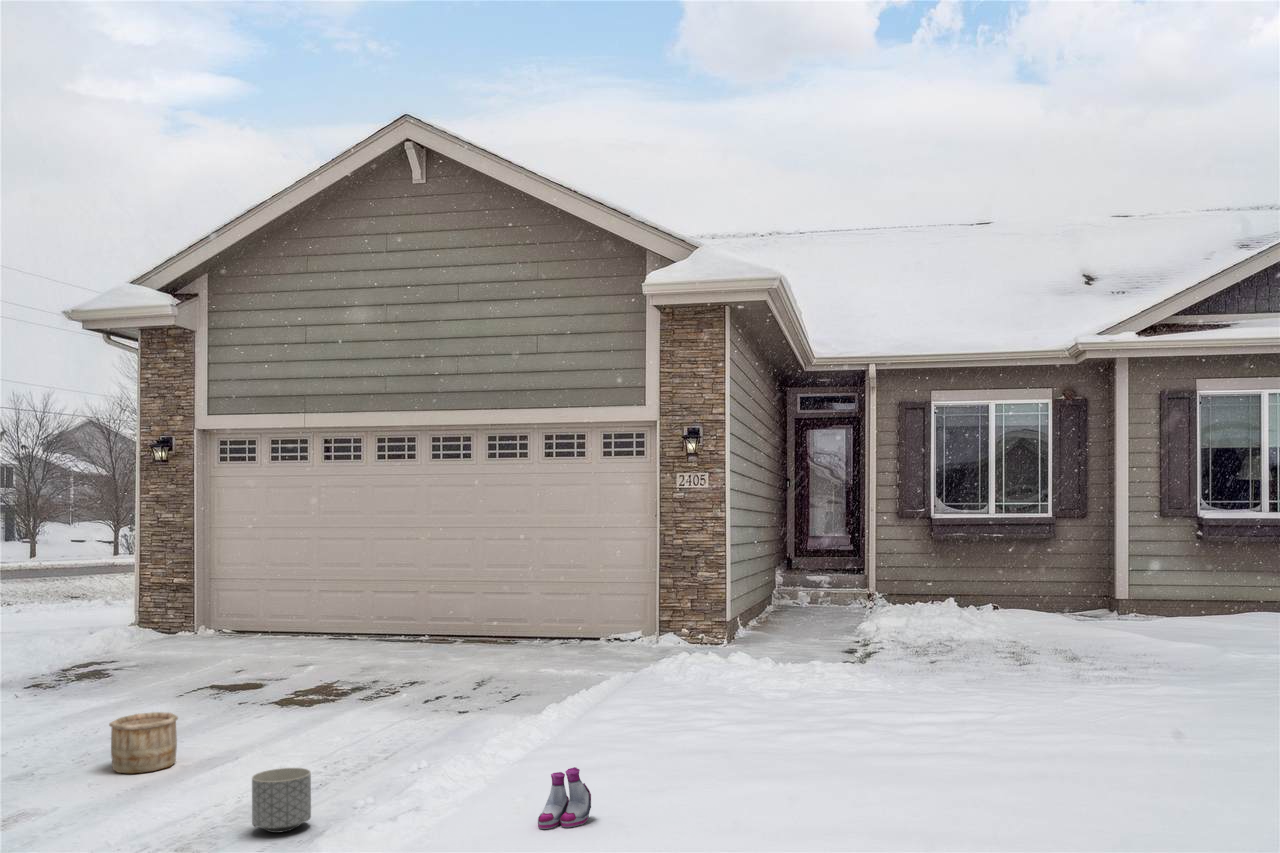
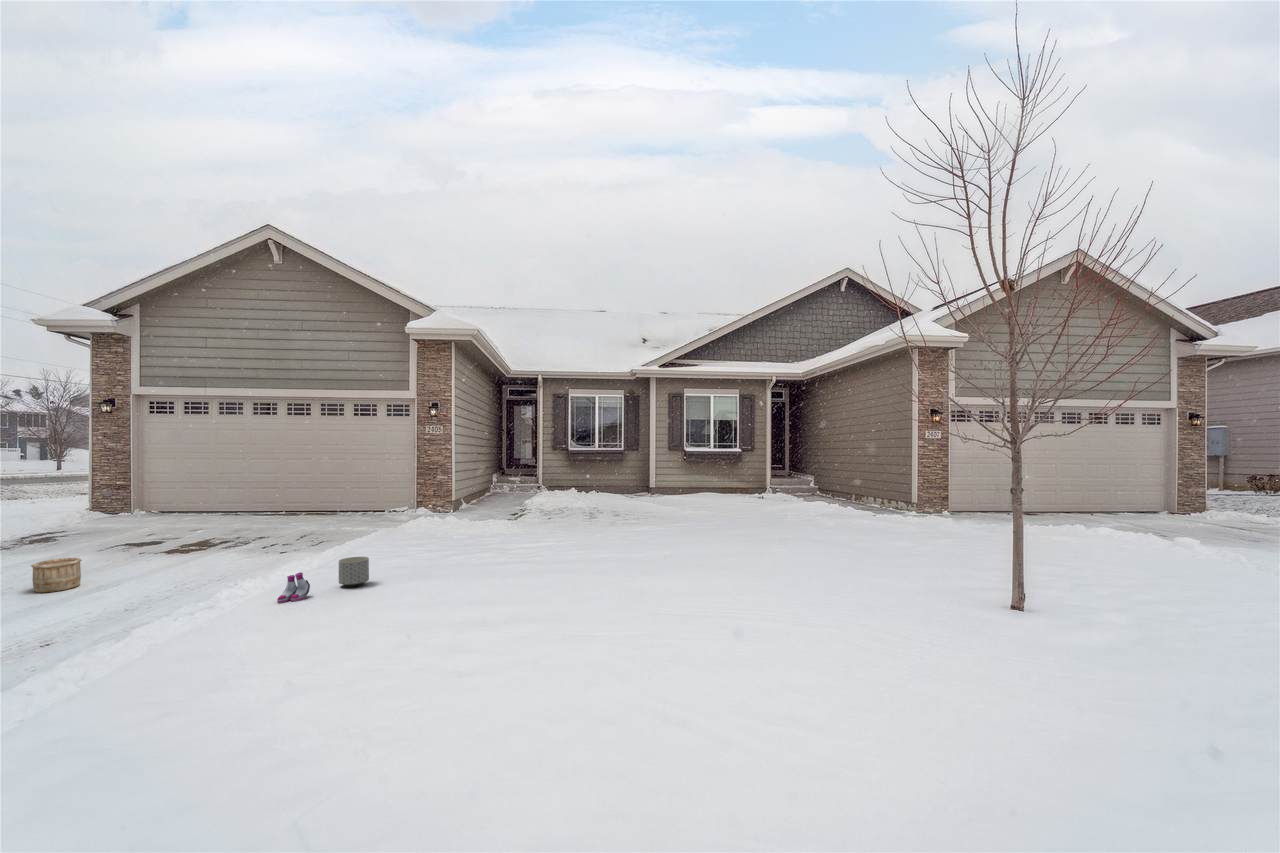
planter: present [252,768,311,833] -> present [339,557,369,587]

